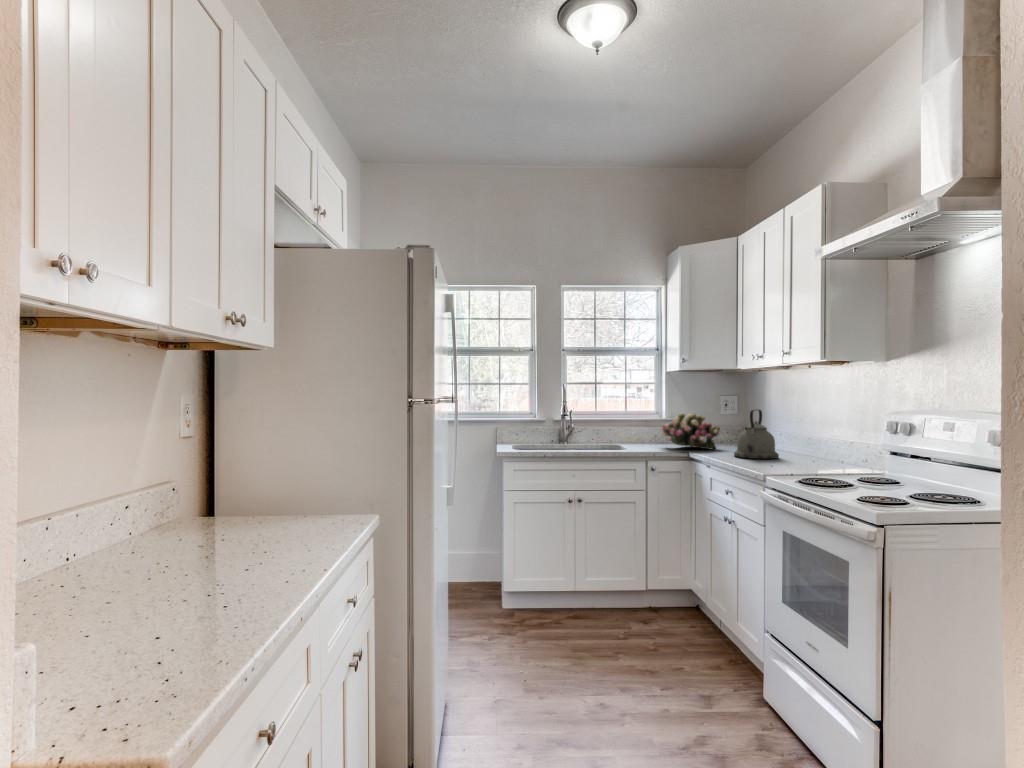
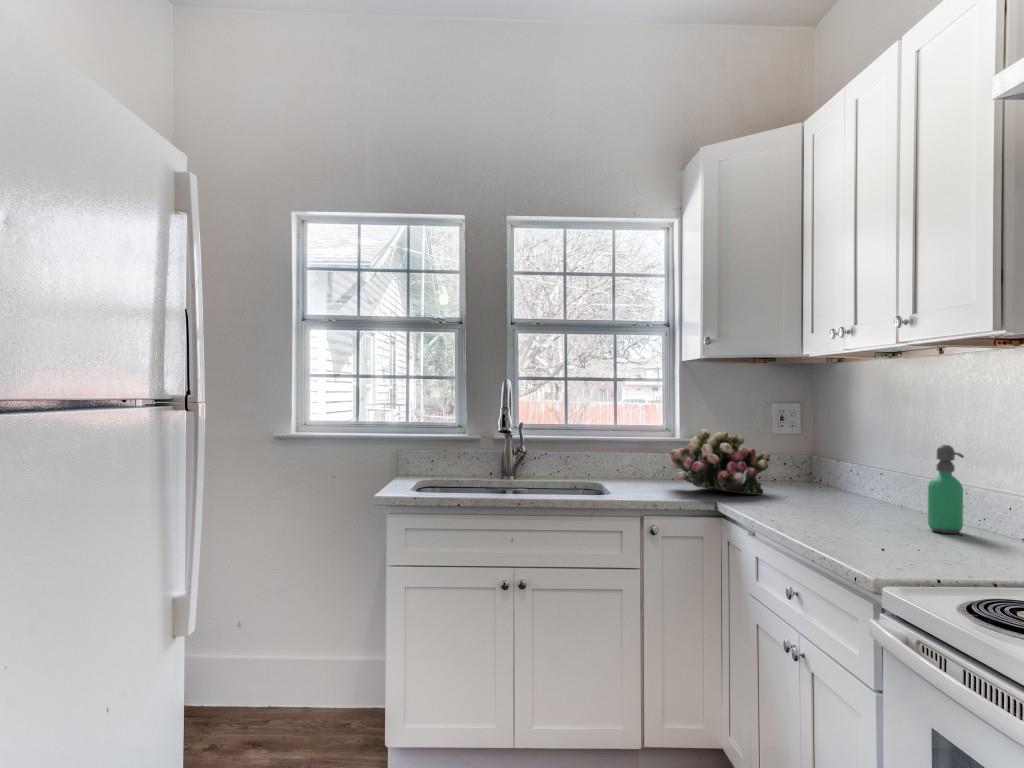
kettle: present [734,409,779,459] -> none [796,428,881,522]
soap dispenser: none [801,417,818,462] -> present [928,445,964,533]

